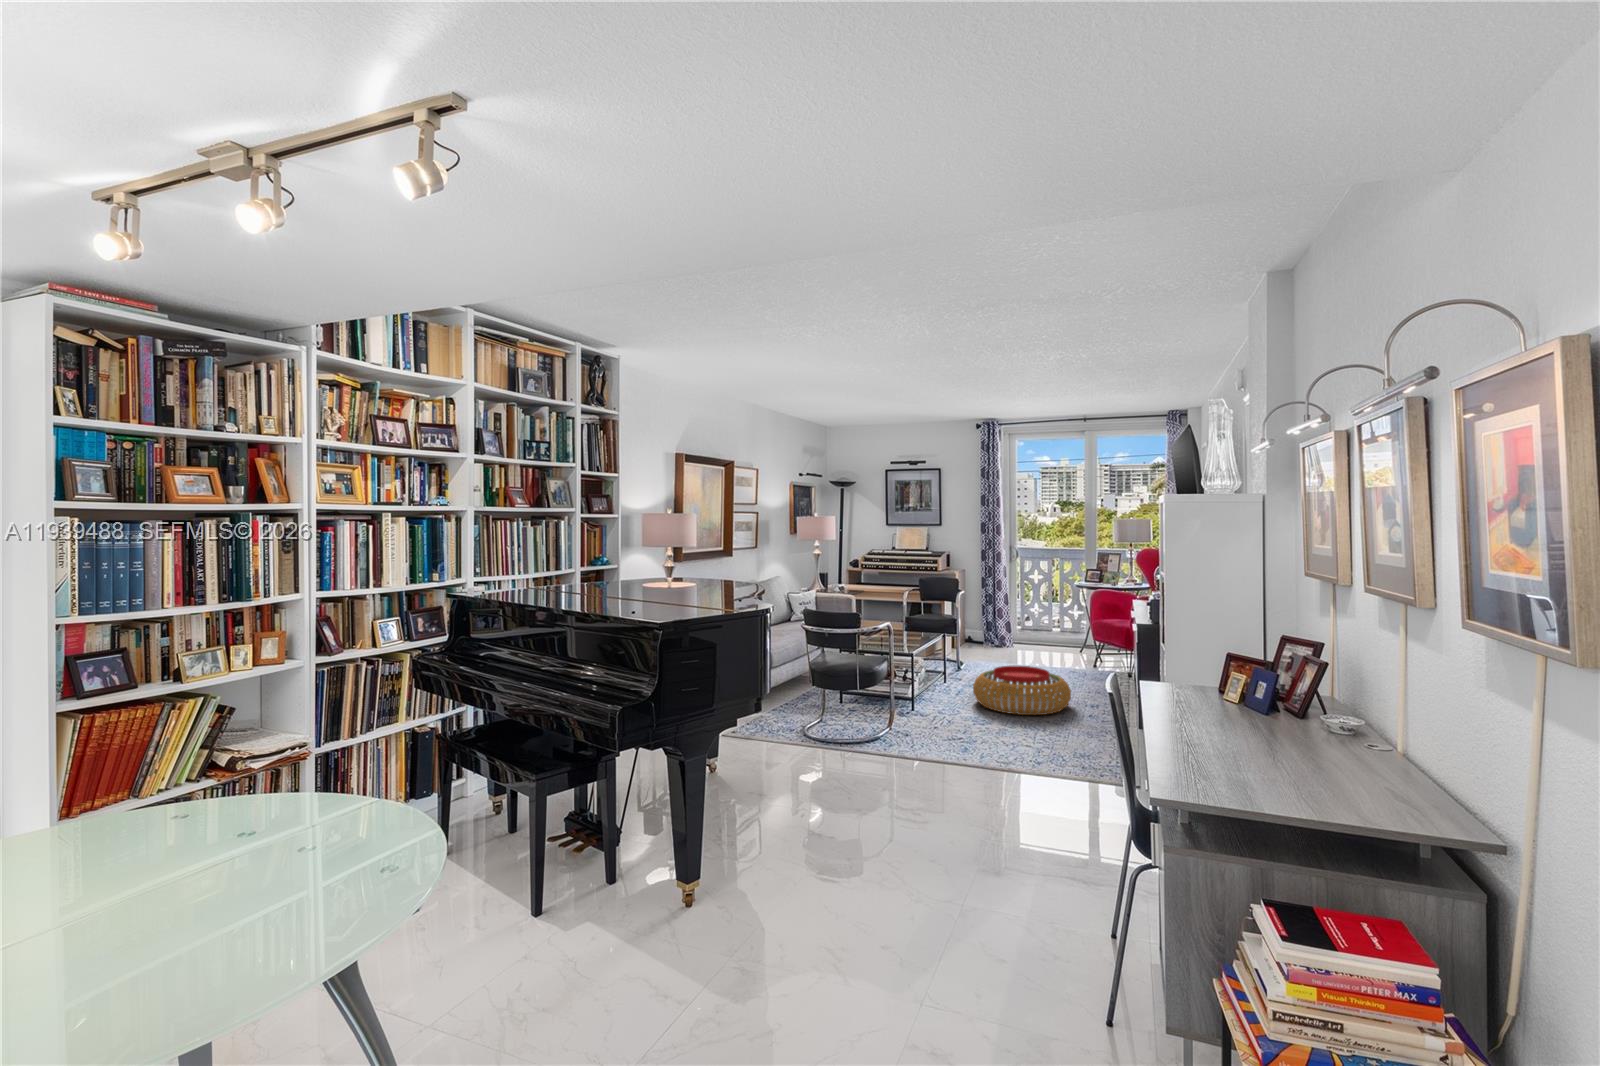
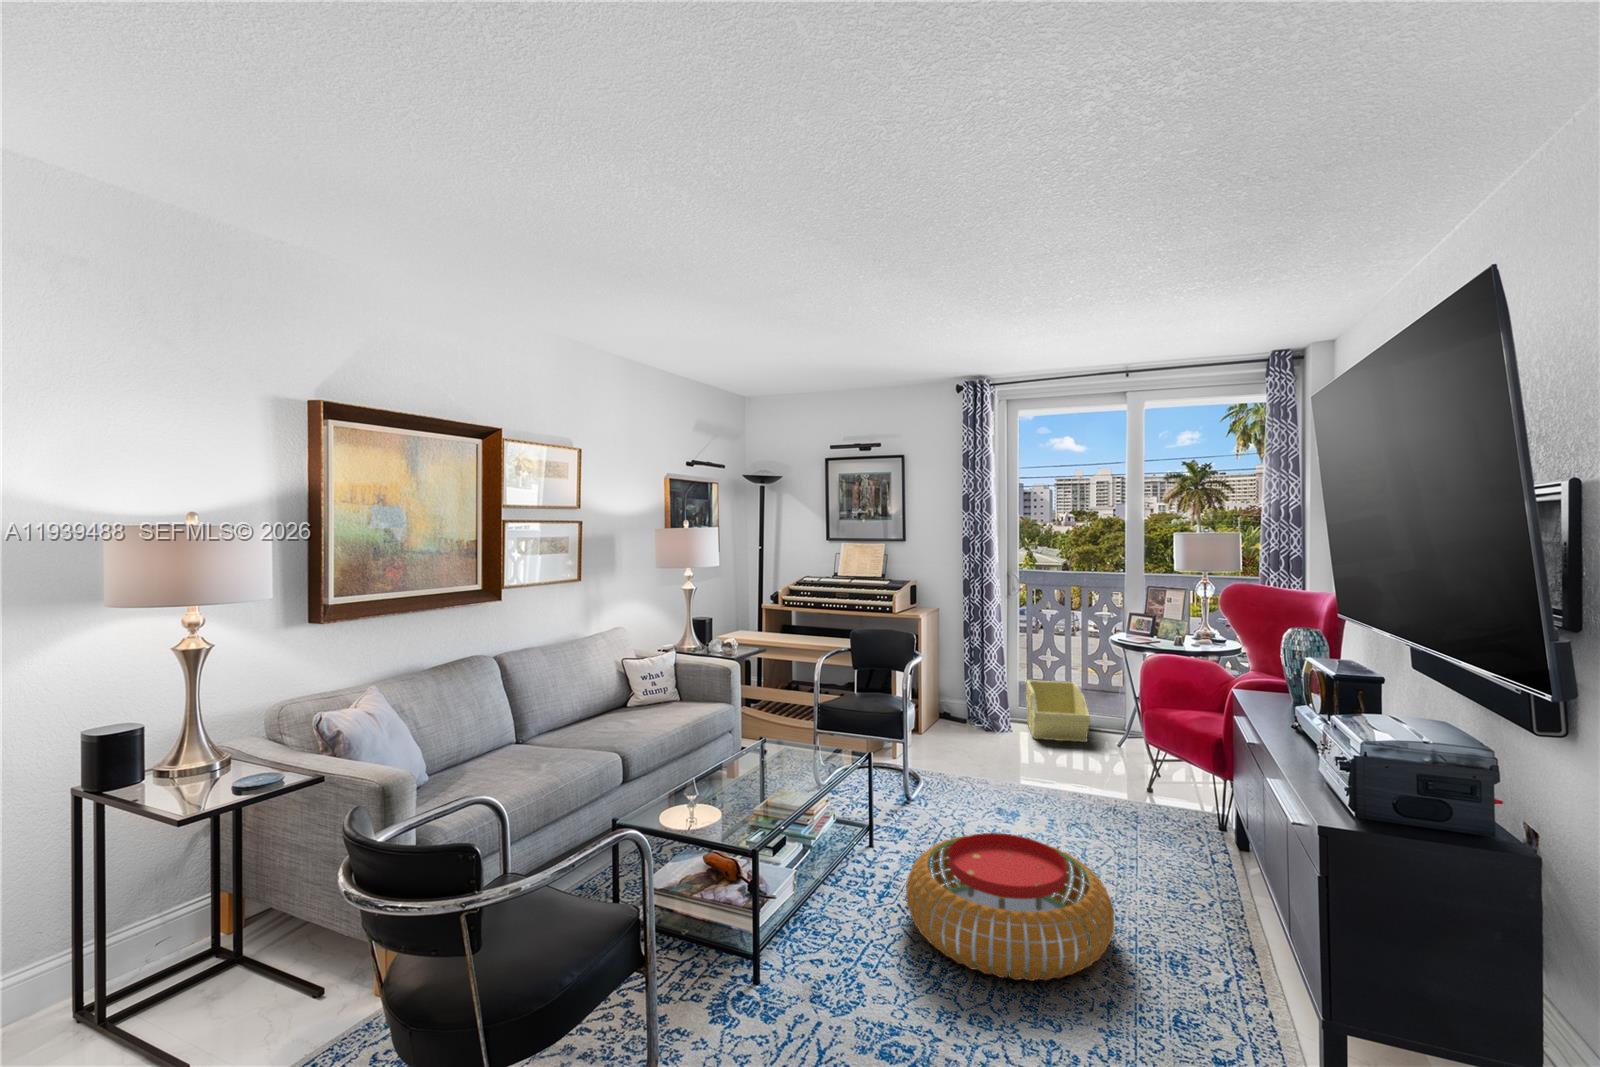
storage bin: none [1022,617,1063,651] -> present [1026,680,1090,742]

